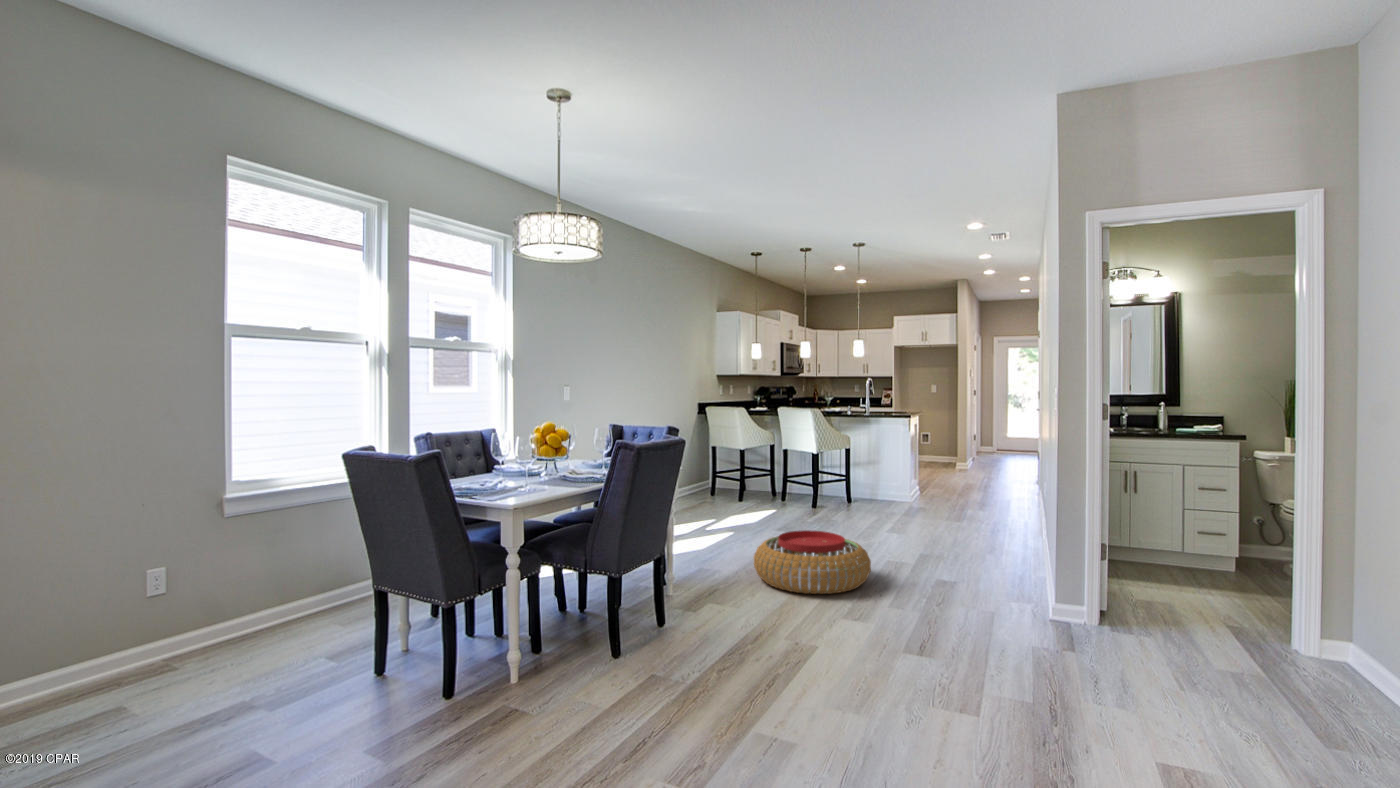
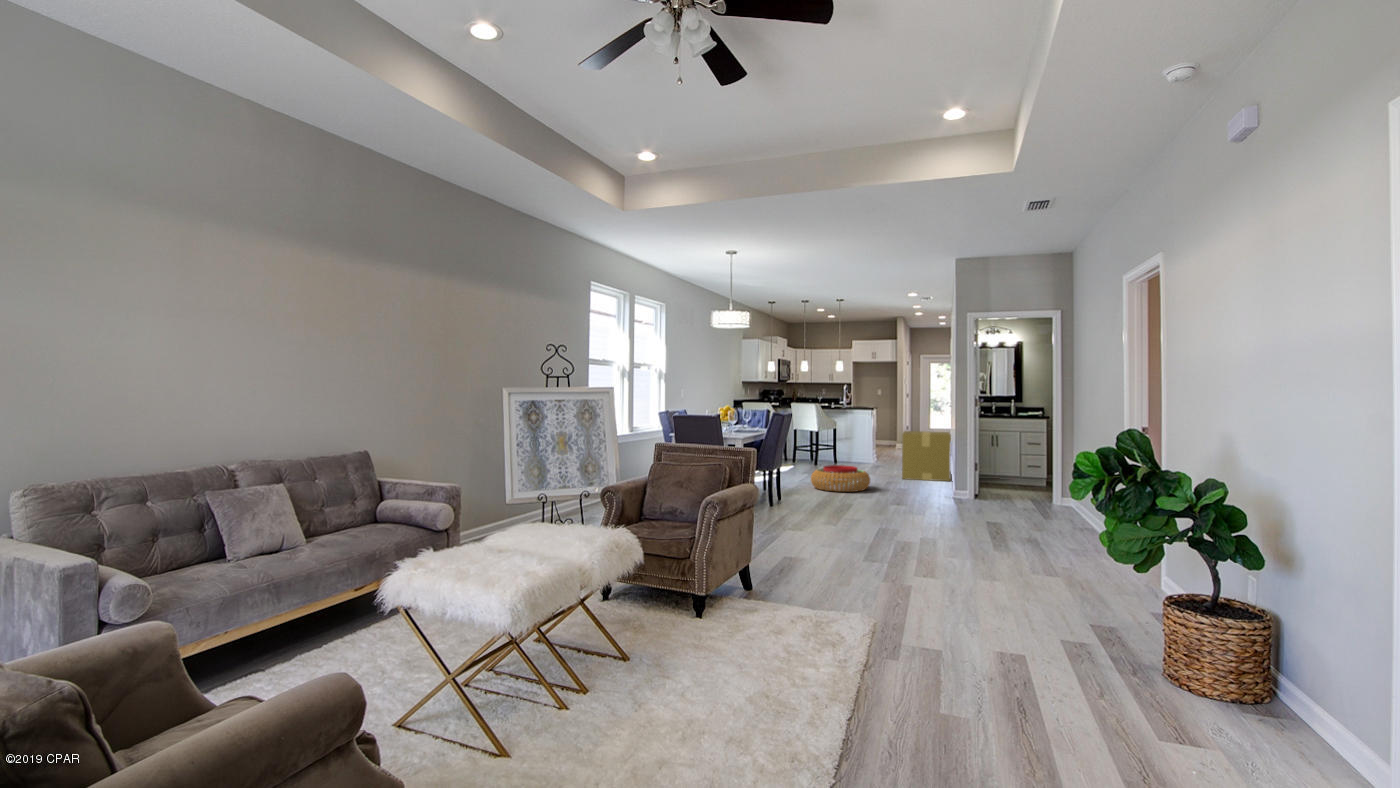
cardboard box: none [946,456,1040,557] -> present [902,431,951,481]

